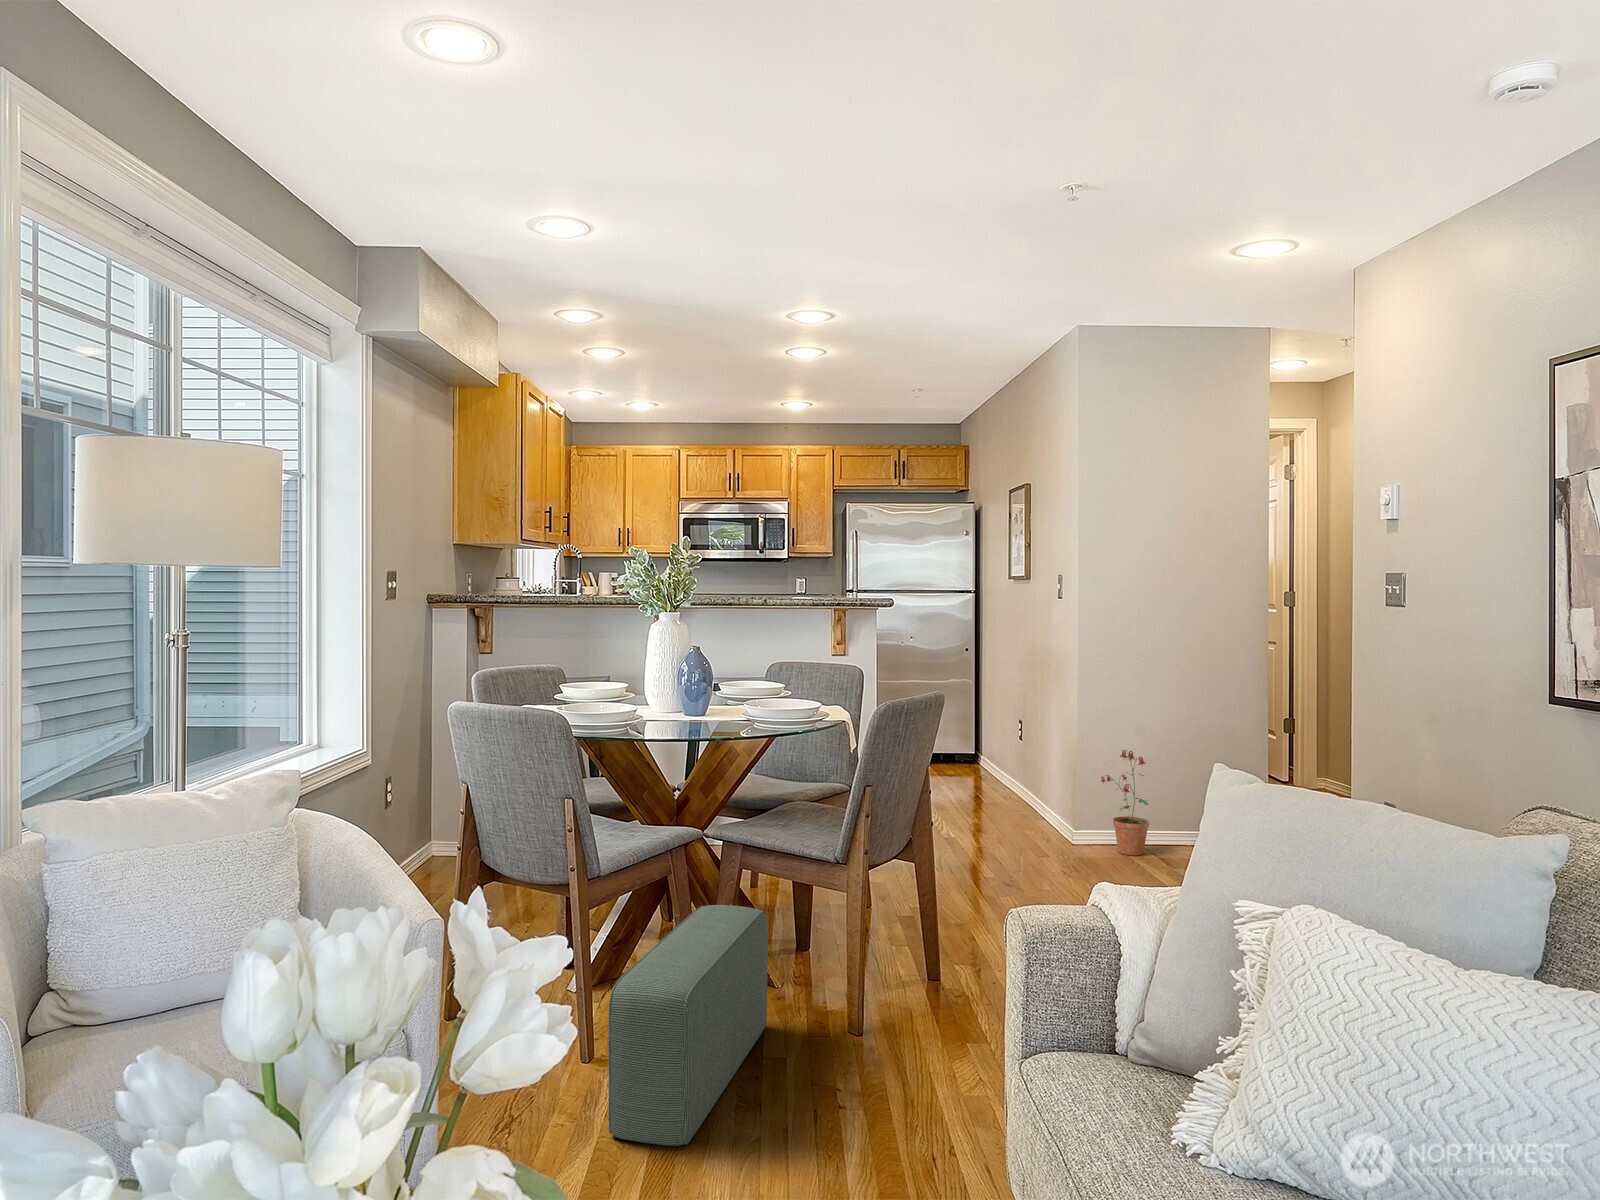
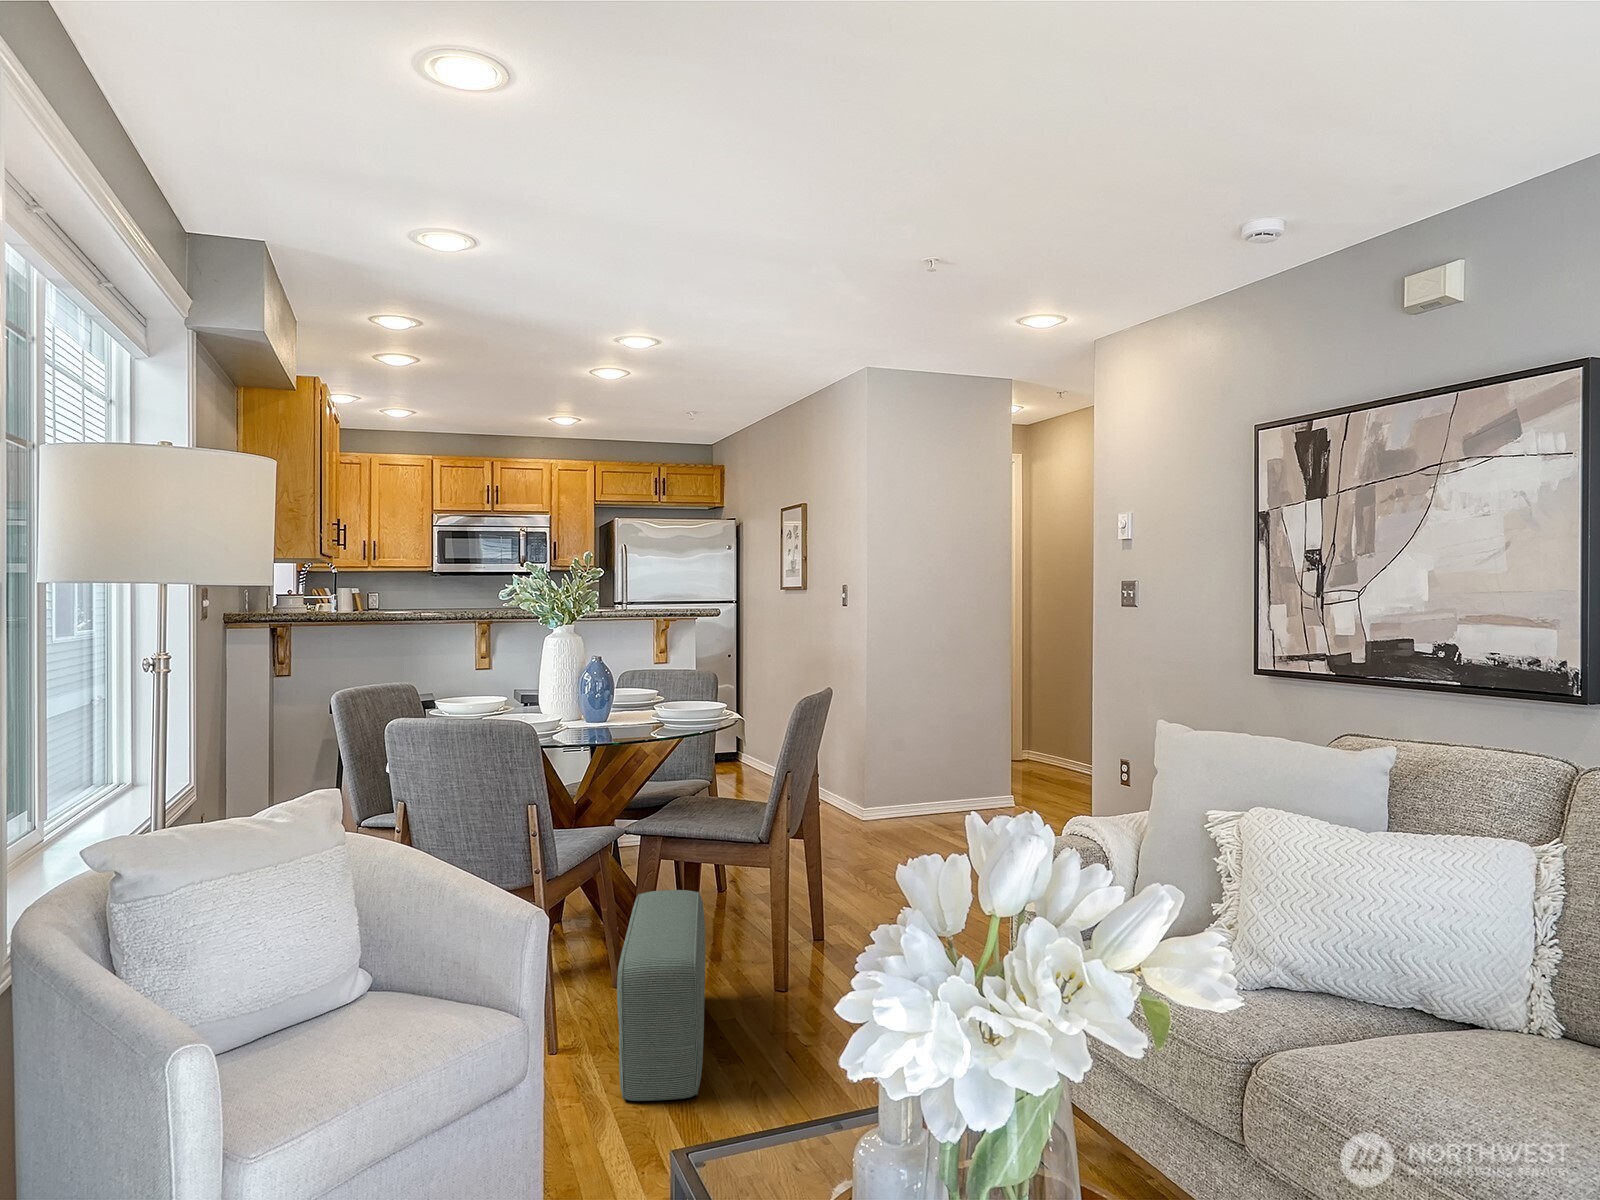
potted plant: present [1101,750,1149,855] -> none [887,738,933,830]

